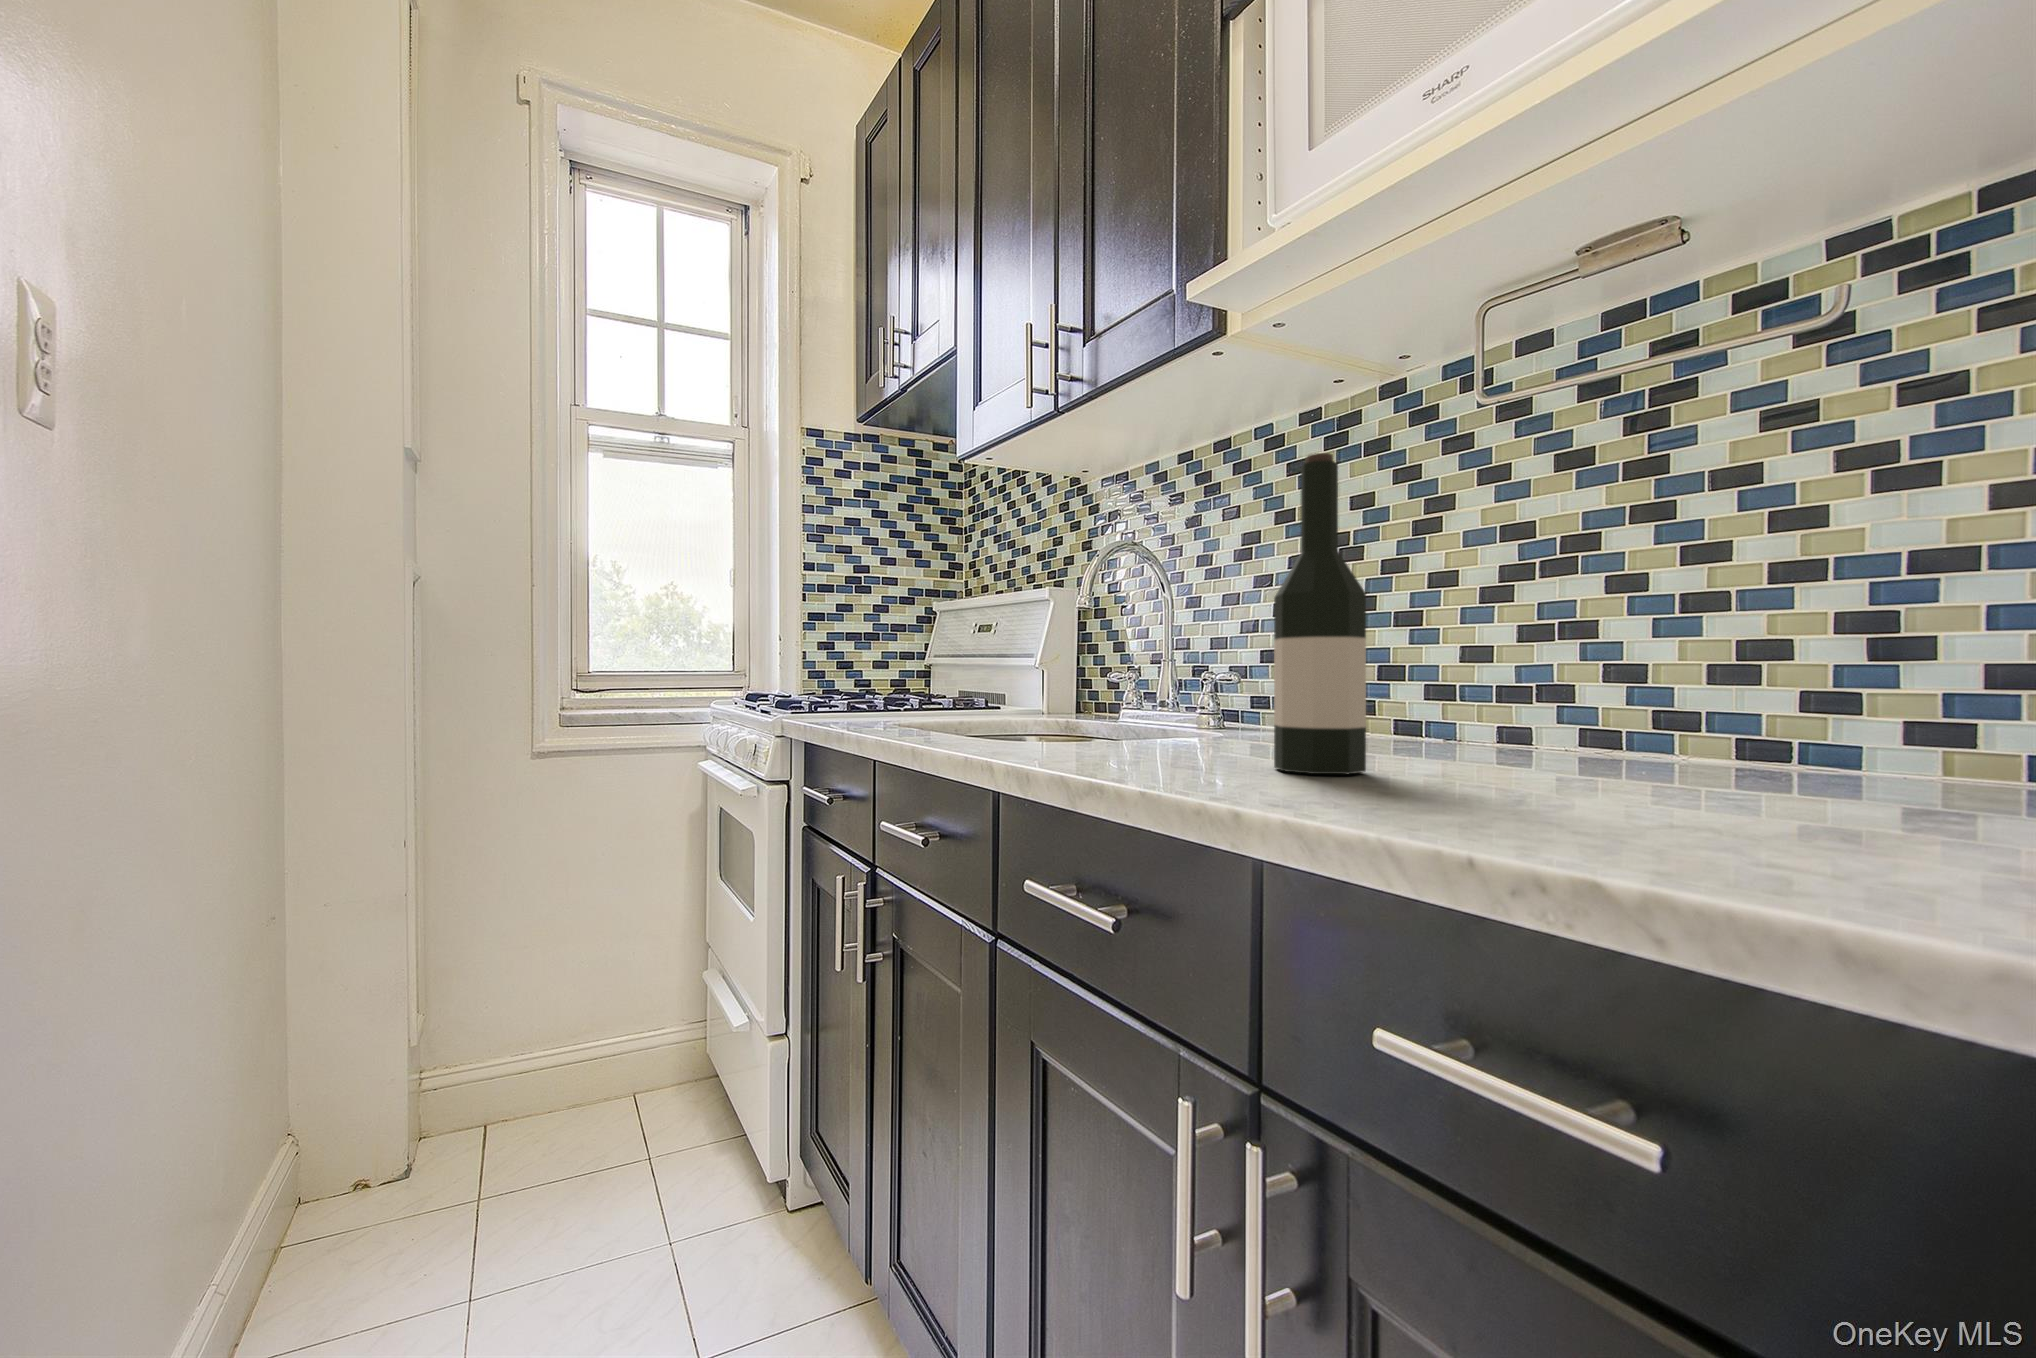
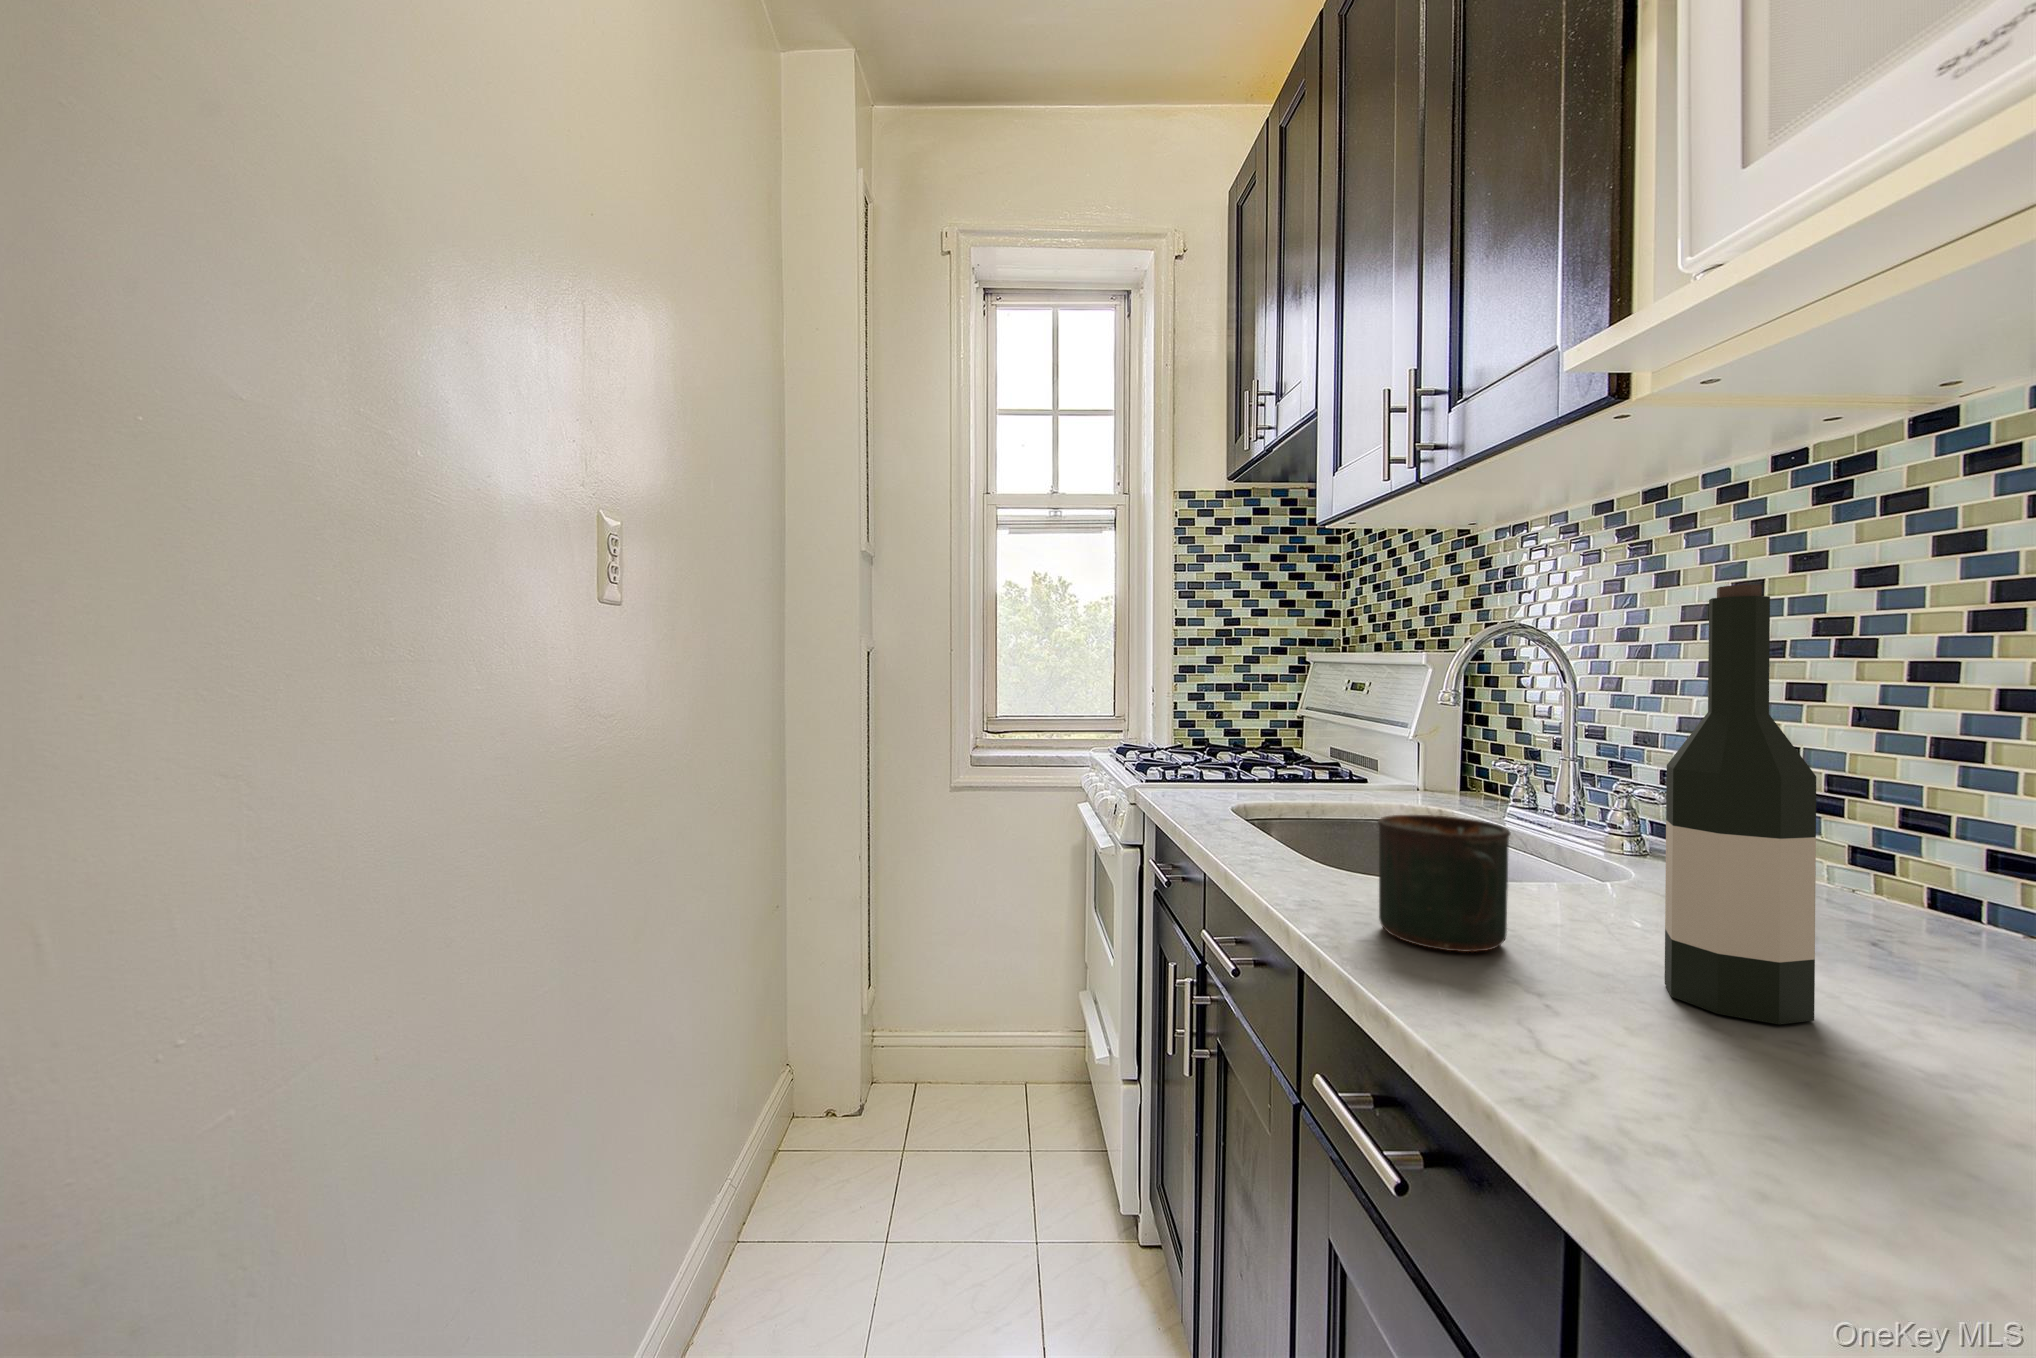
mug: none [1063,663,1167,765] -> present [1378,815,1510,952]

